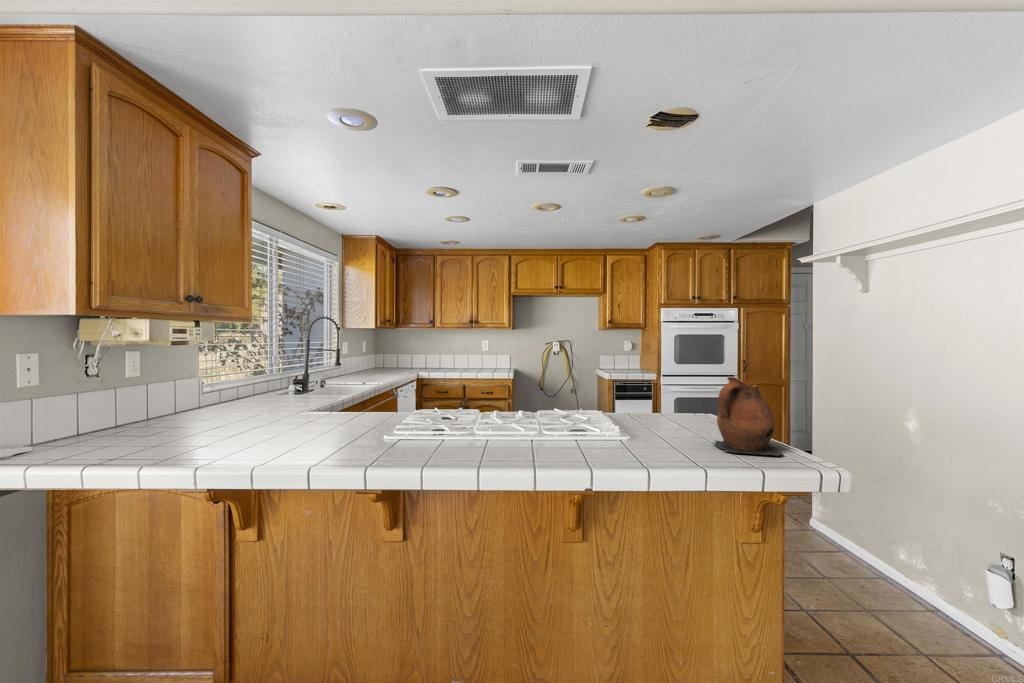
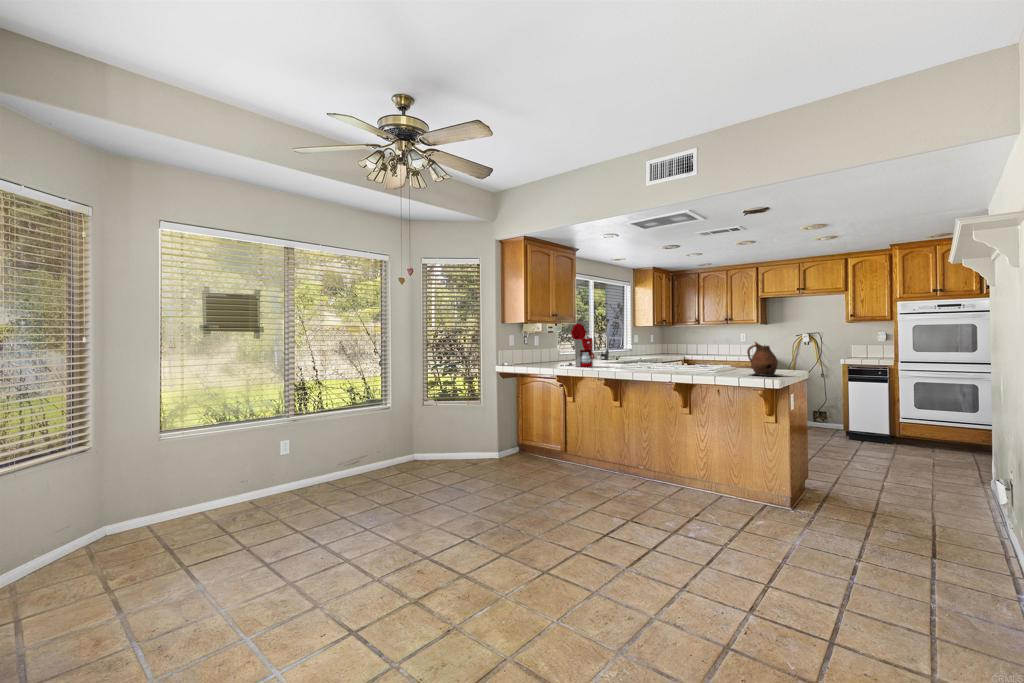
coffee maker: none [214,323,333,457] -> present [560,323,594,367]

